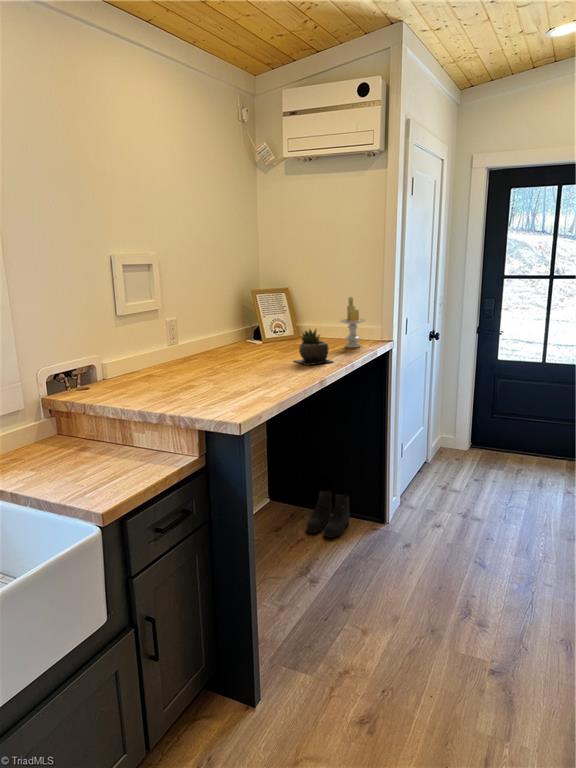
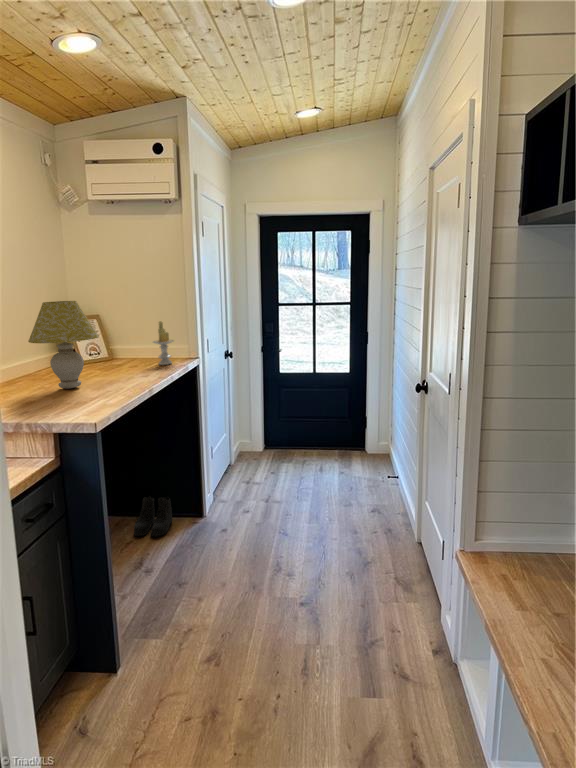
table lamp: none [200,273,273,371] -> present [28,301,99,389]
succulent plant: present [295,329,333,365] -> none [116,348,155,380]

